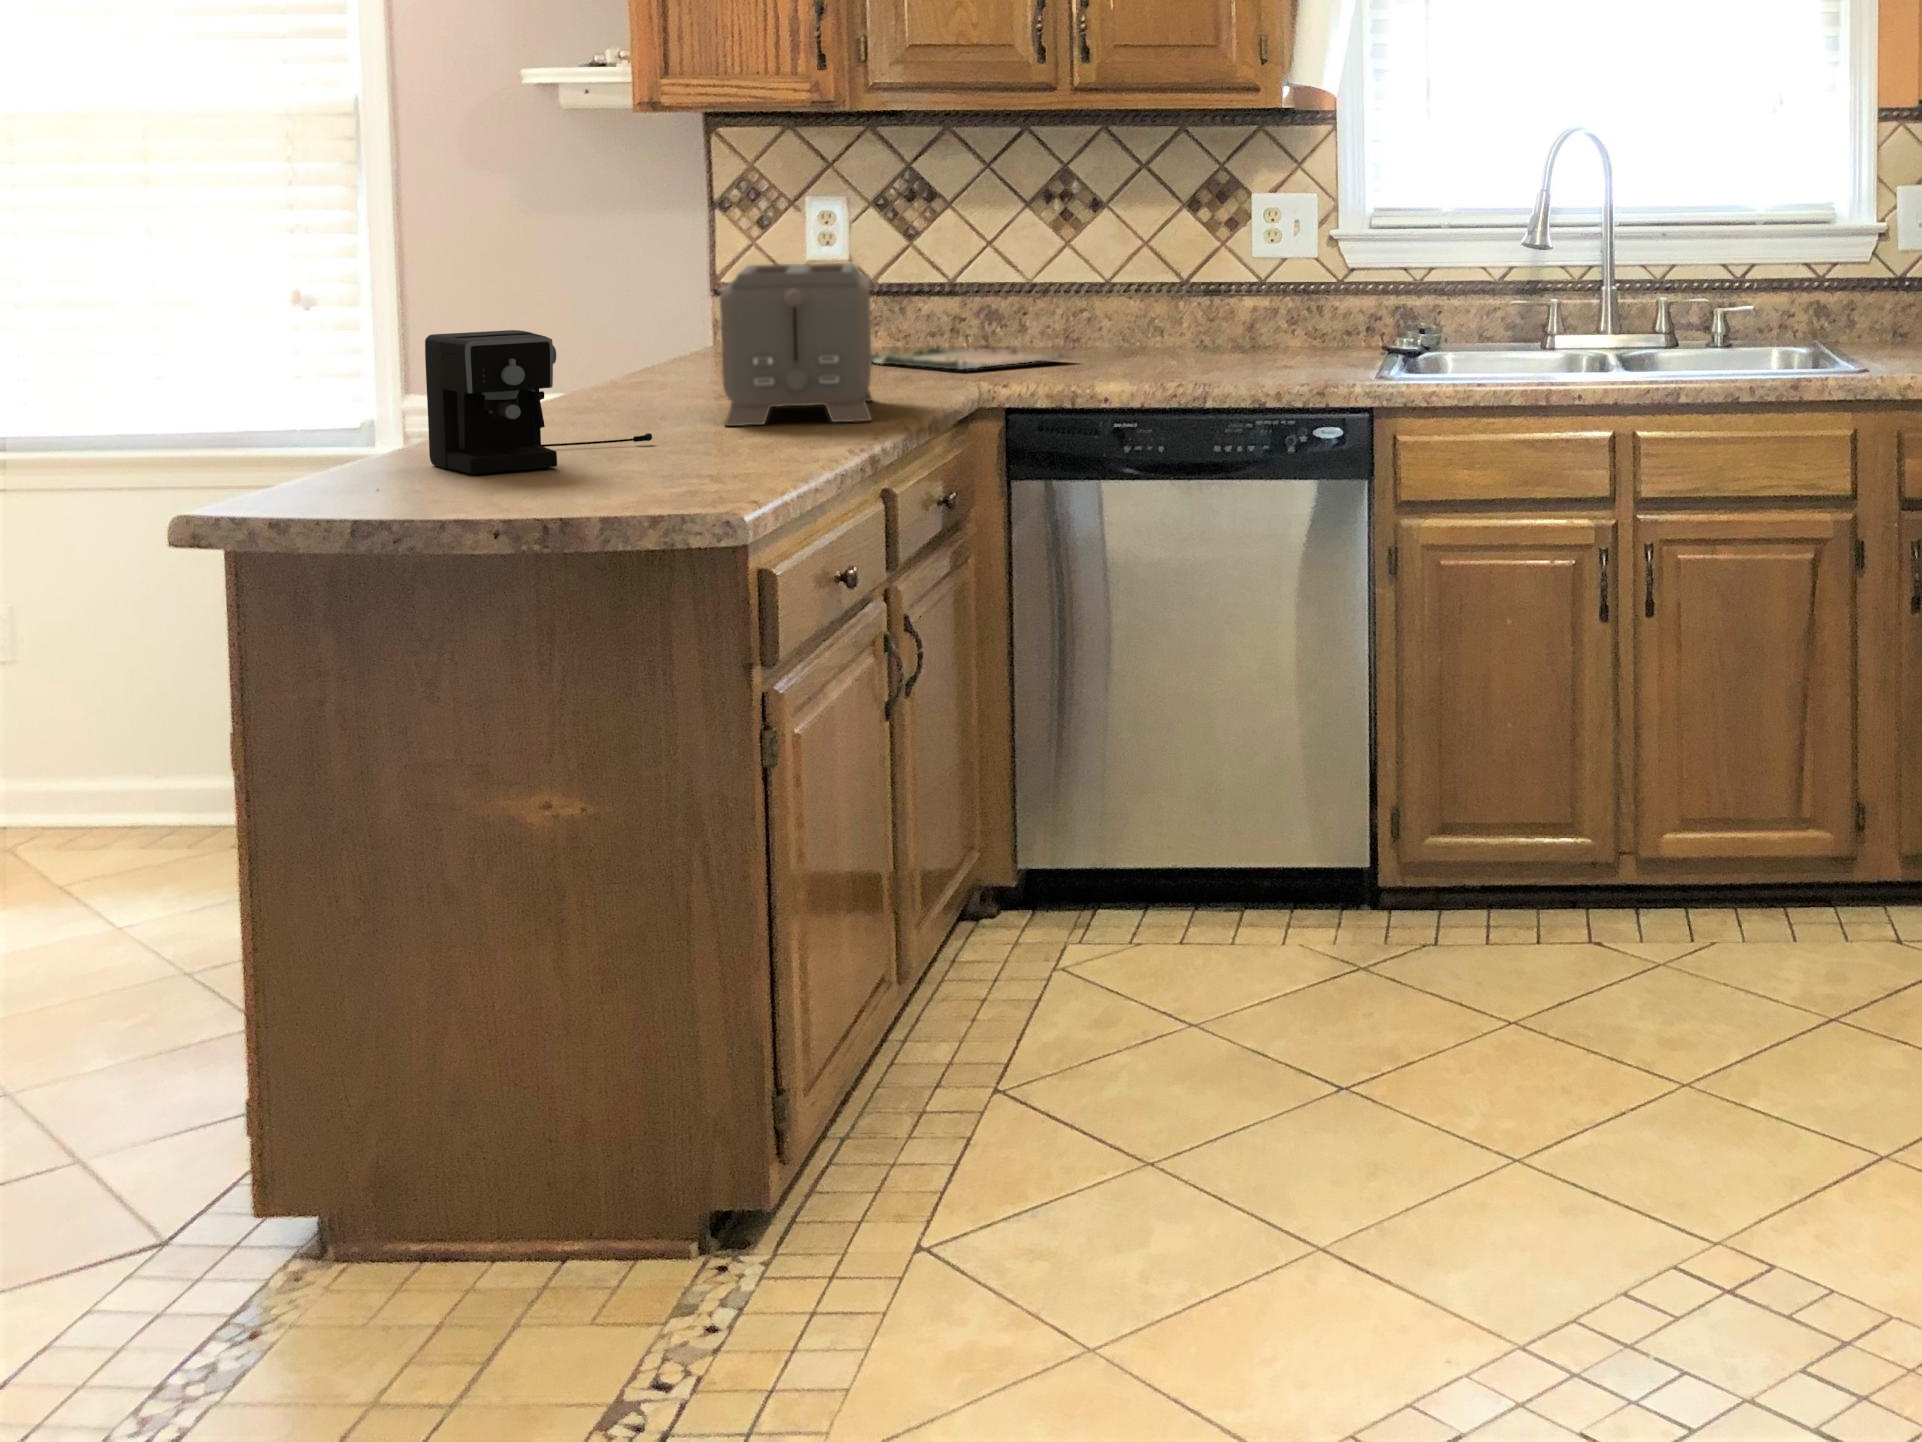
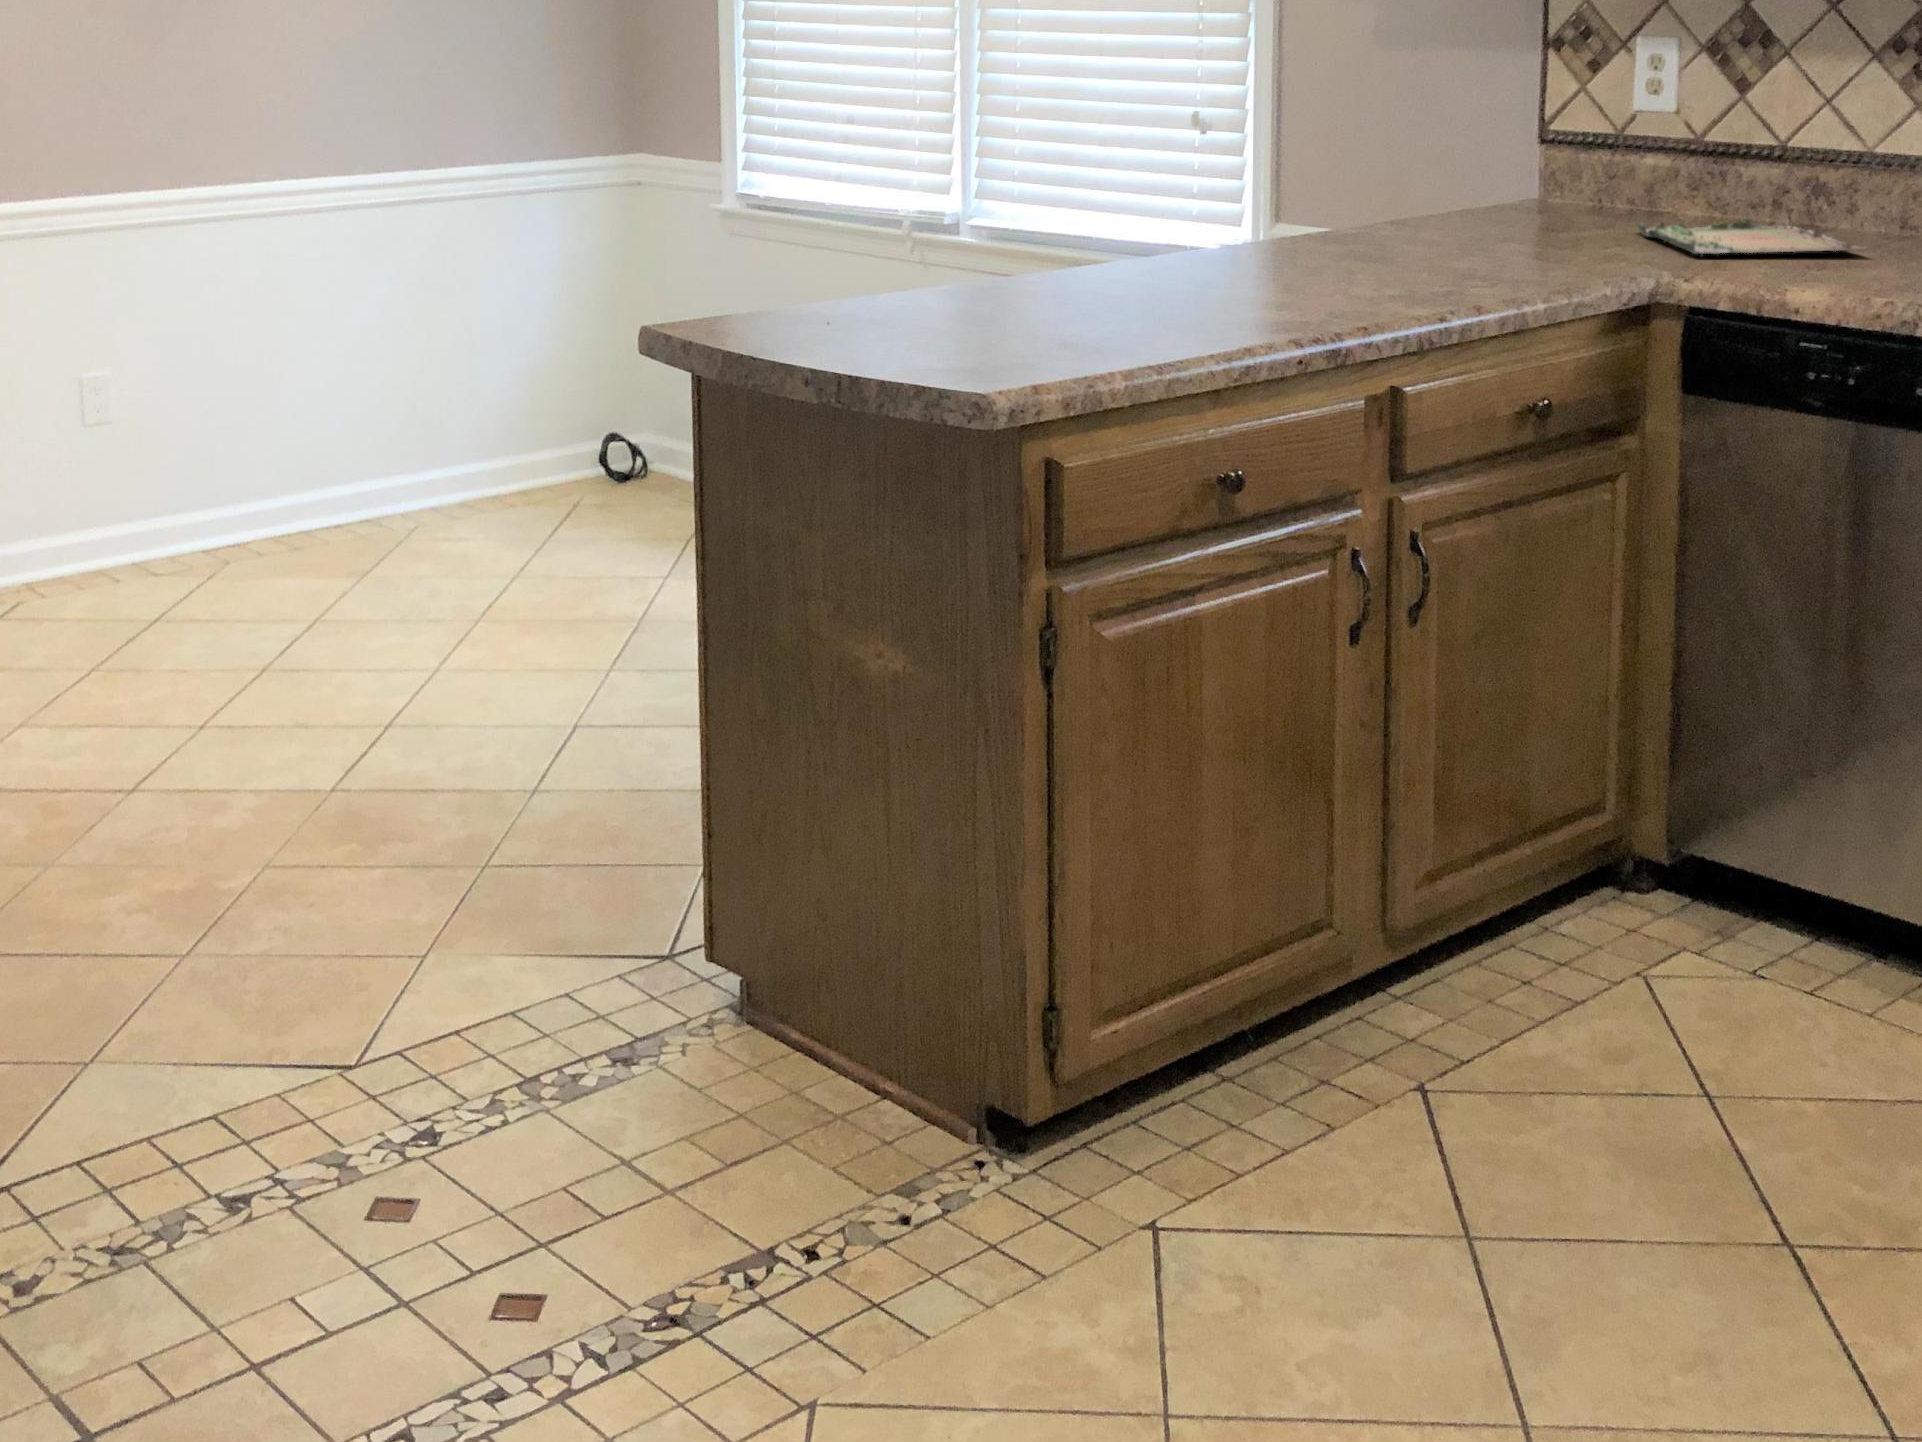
toaster: present [720,263,872,426] -> none [1242,125,1484,314]
coffee maker: present [425,330,652,474] -> none [871,189,1117,333]

